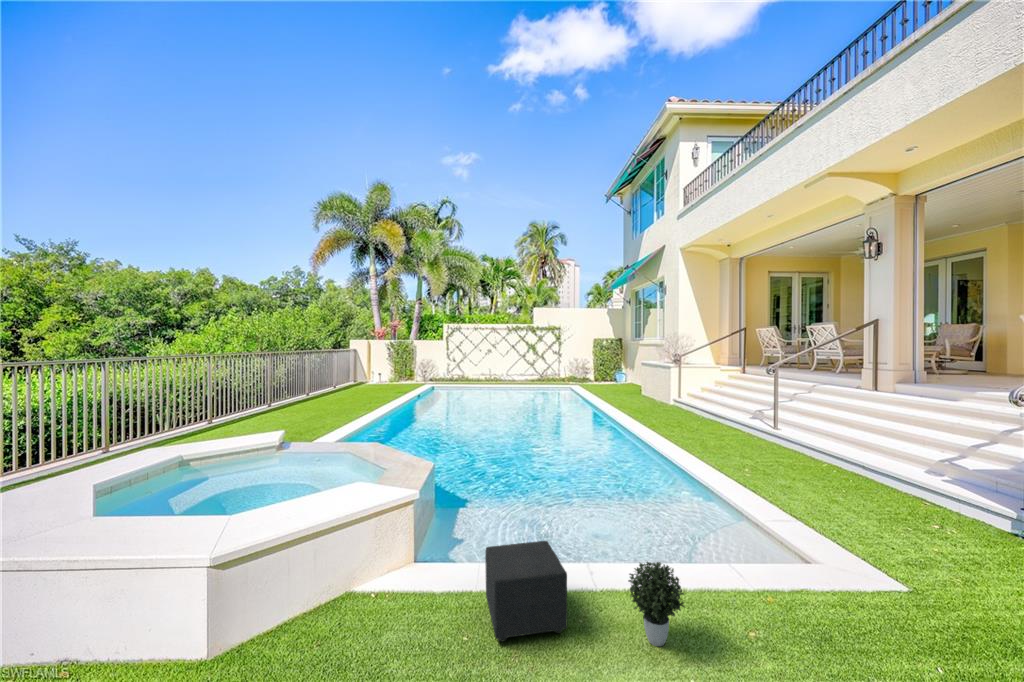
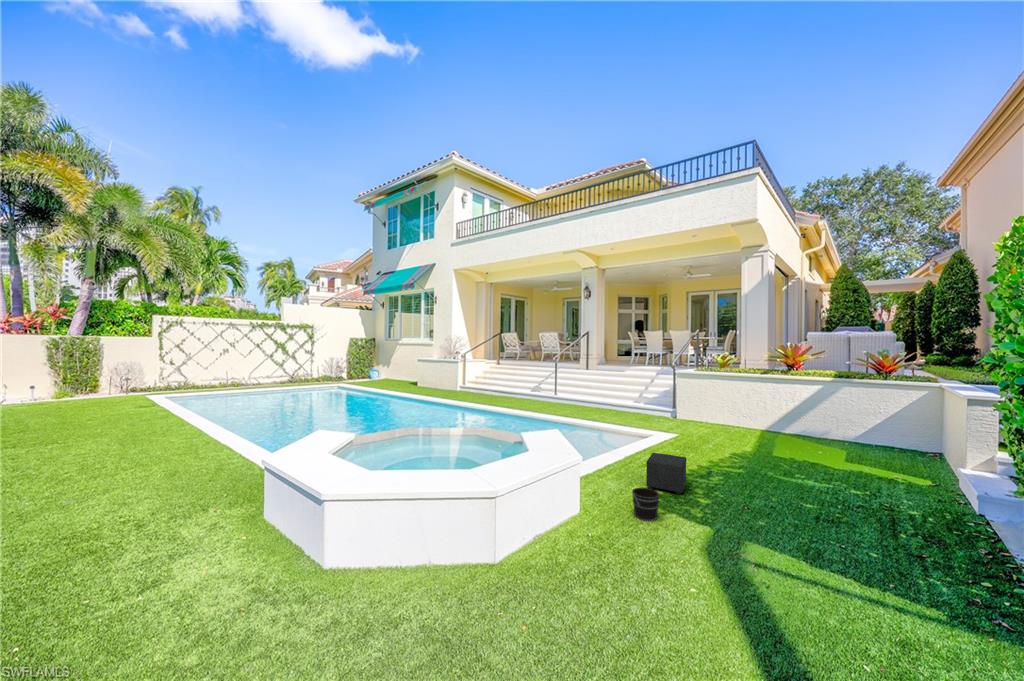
potted plant: present [629,562,685,646] -> none [689,444,712,476]
bucket: none [332,576,383,645] -> present [632,488,659,521]

